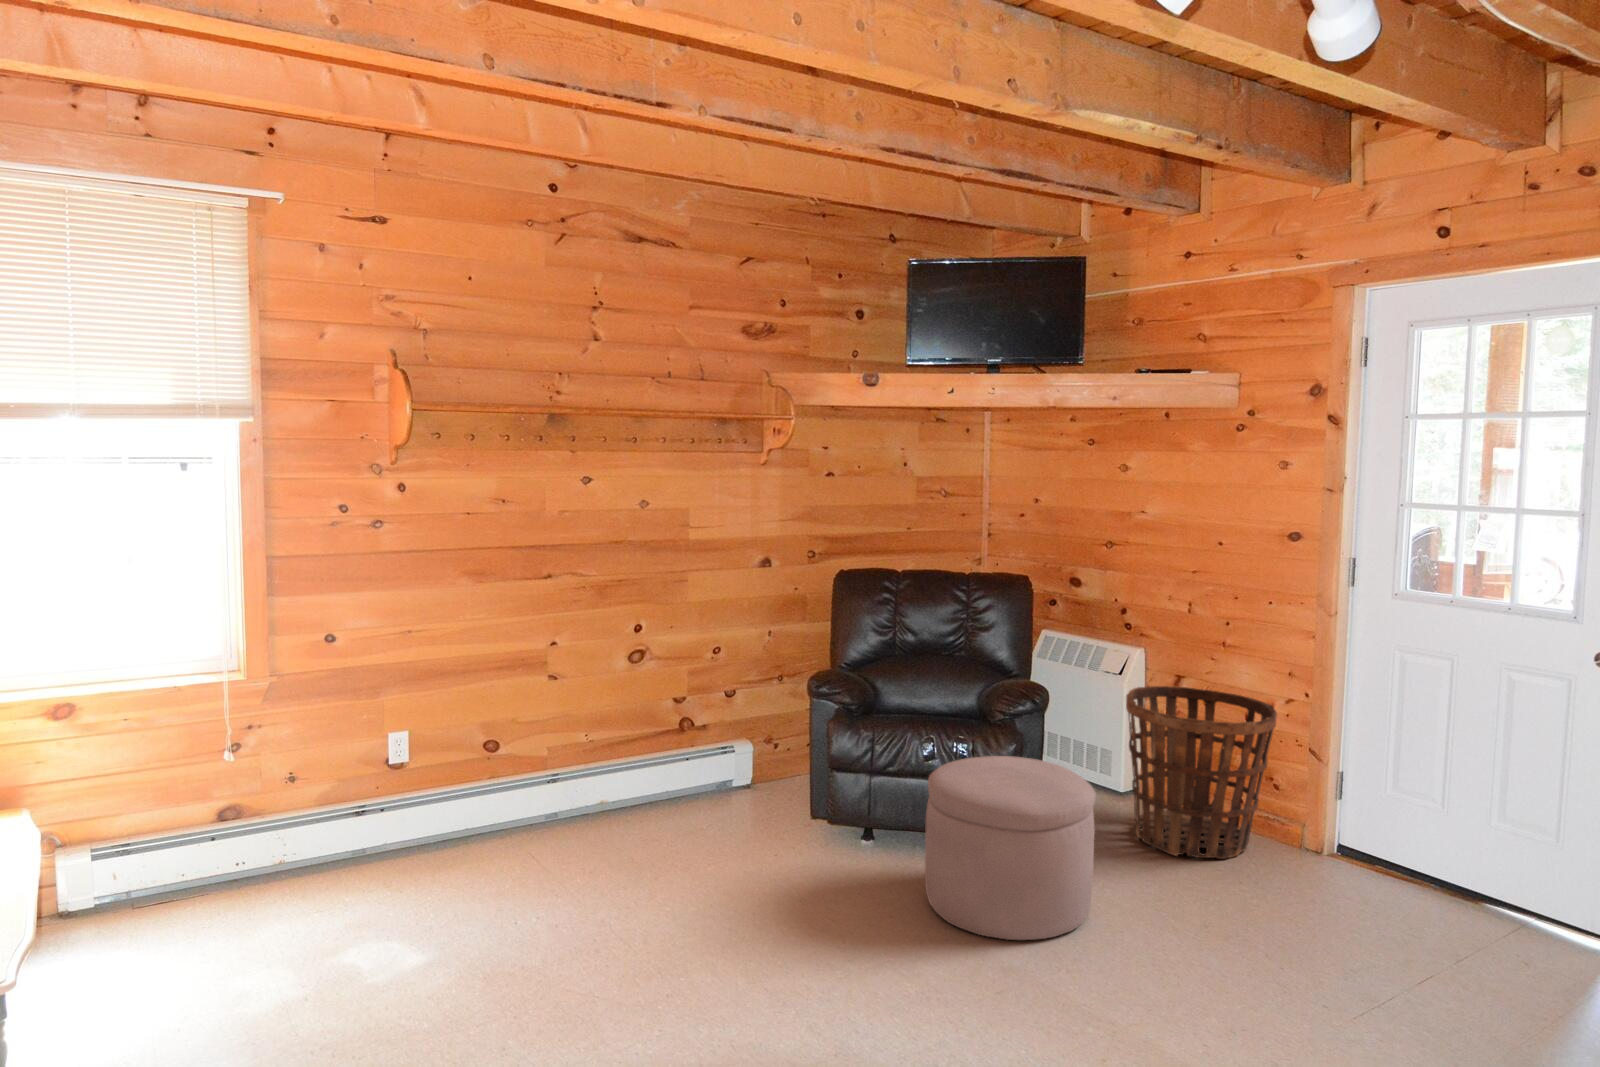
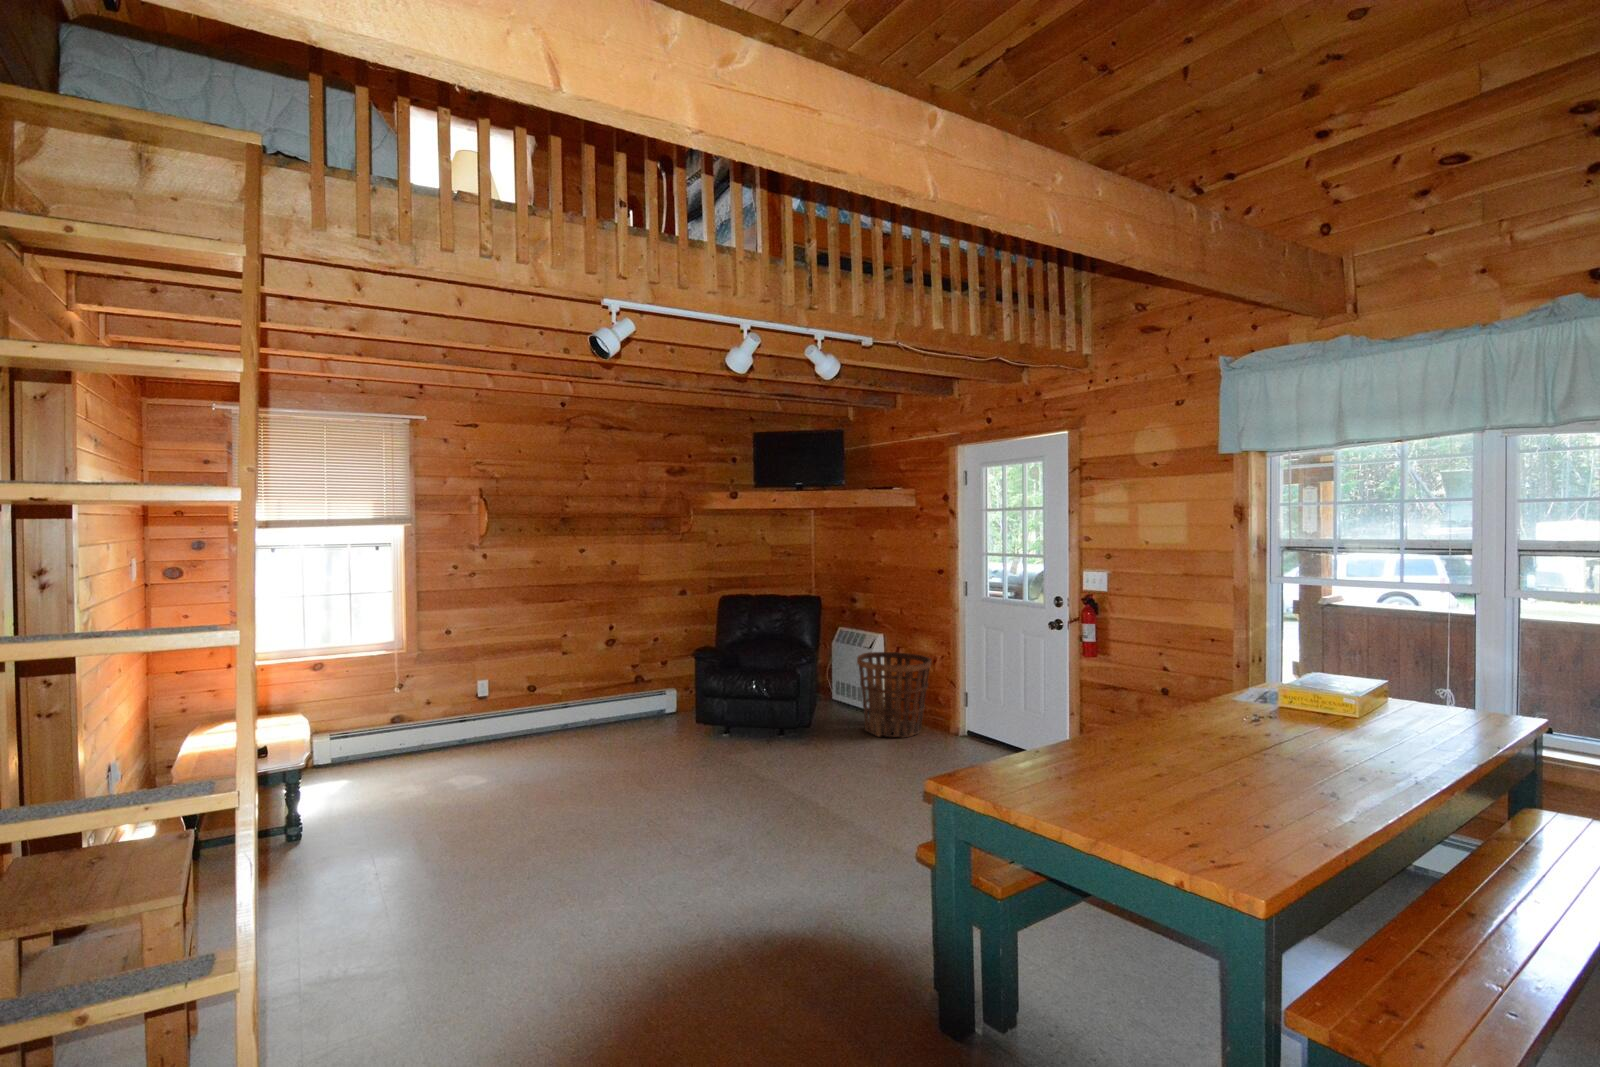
ottoman: present [925,756,1096,940] -> none [737,684,819,768]

